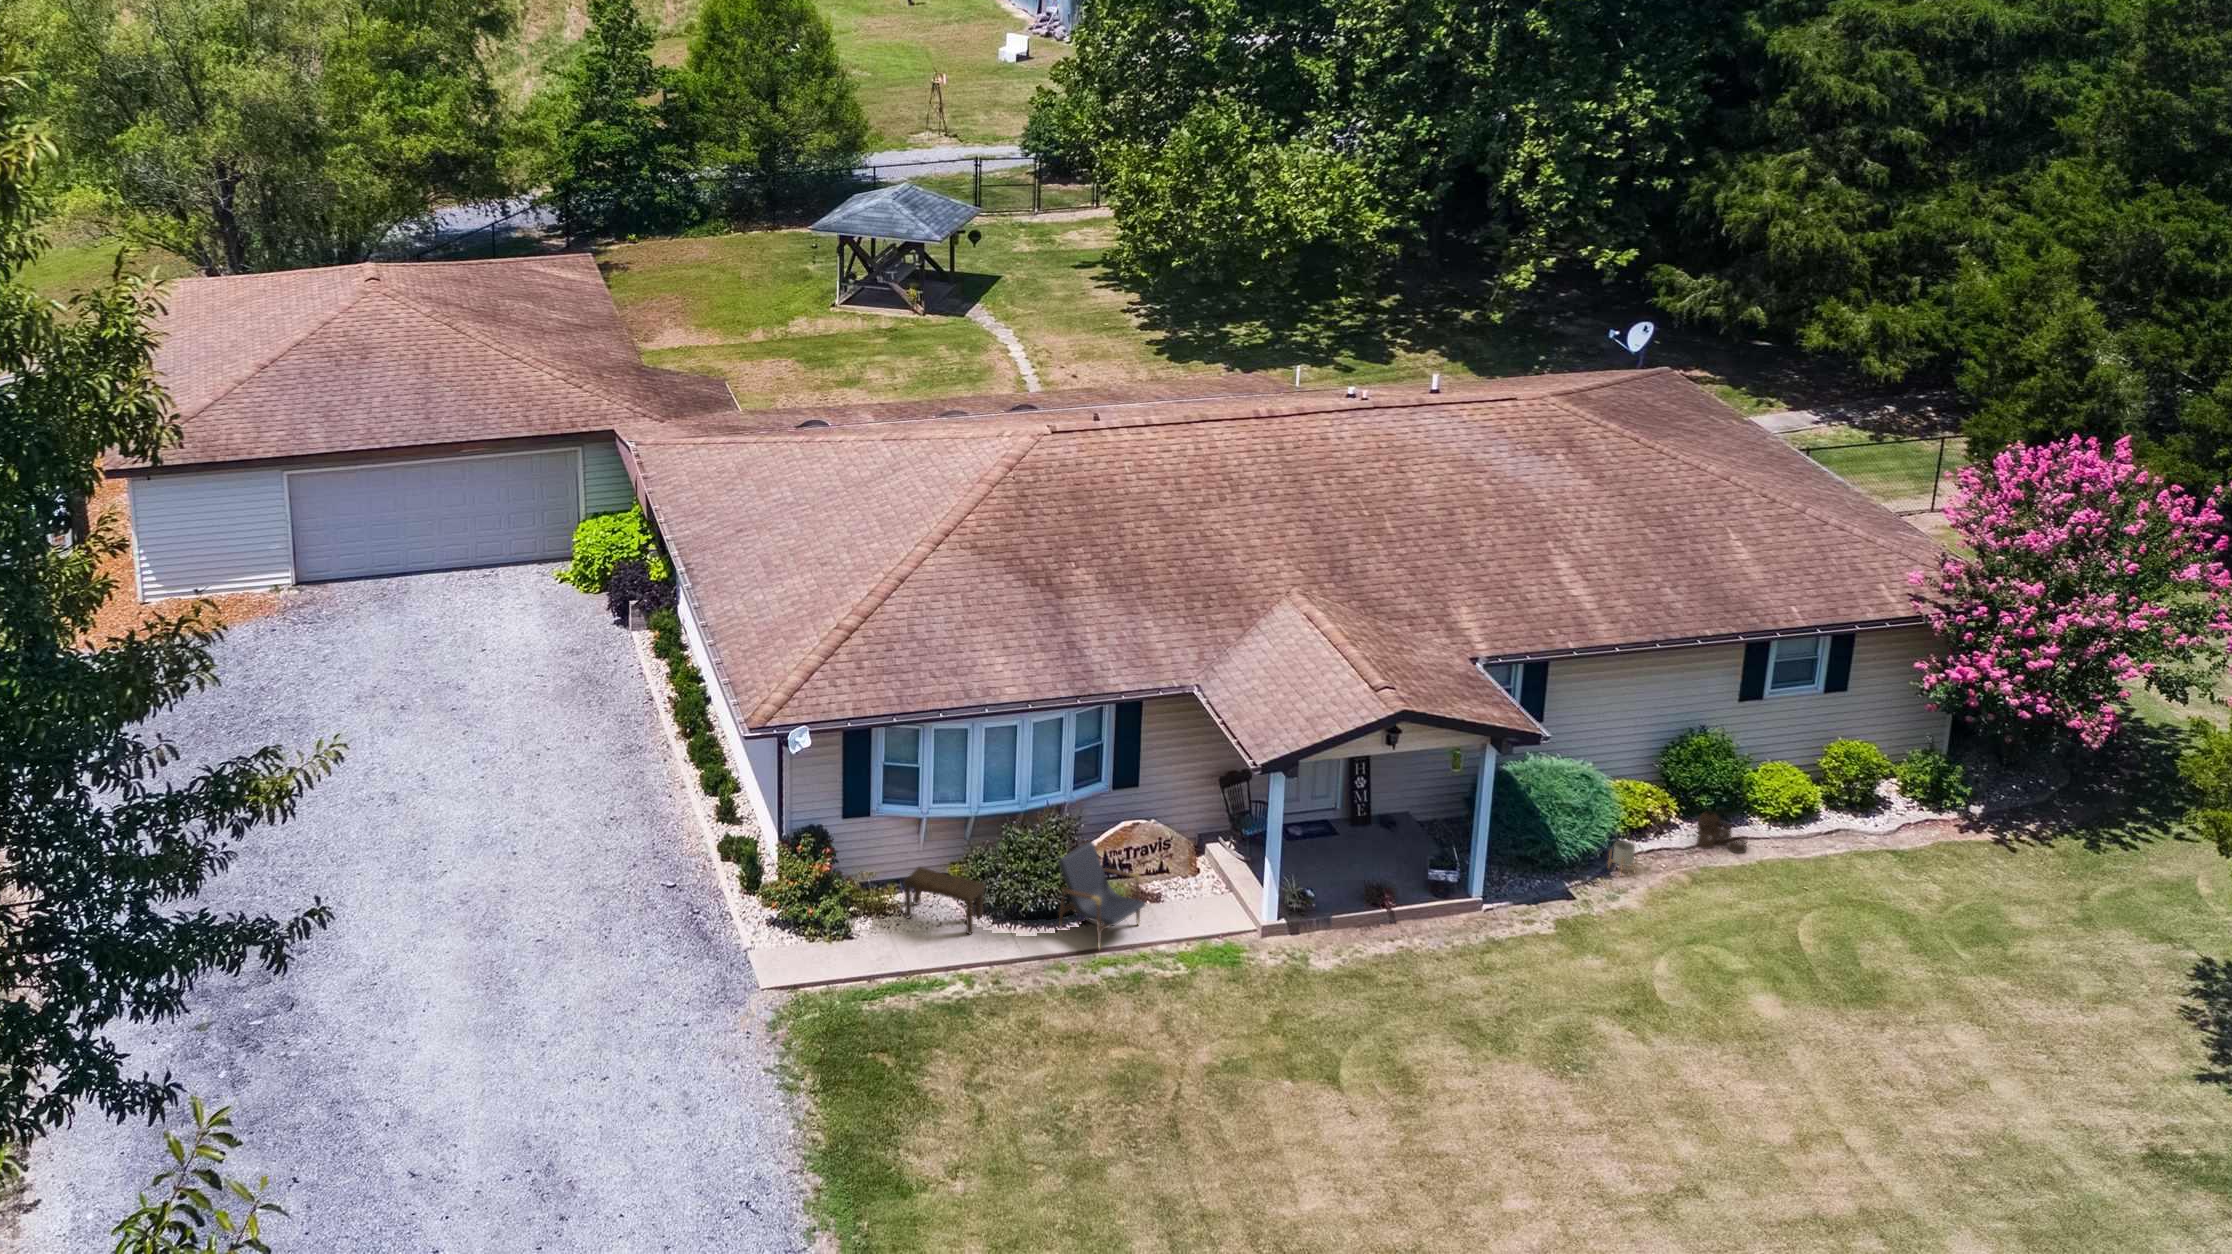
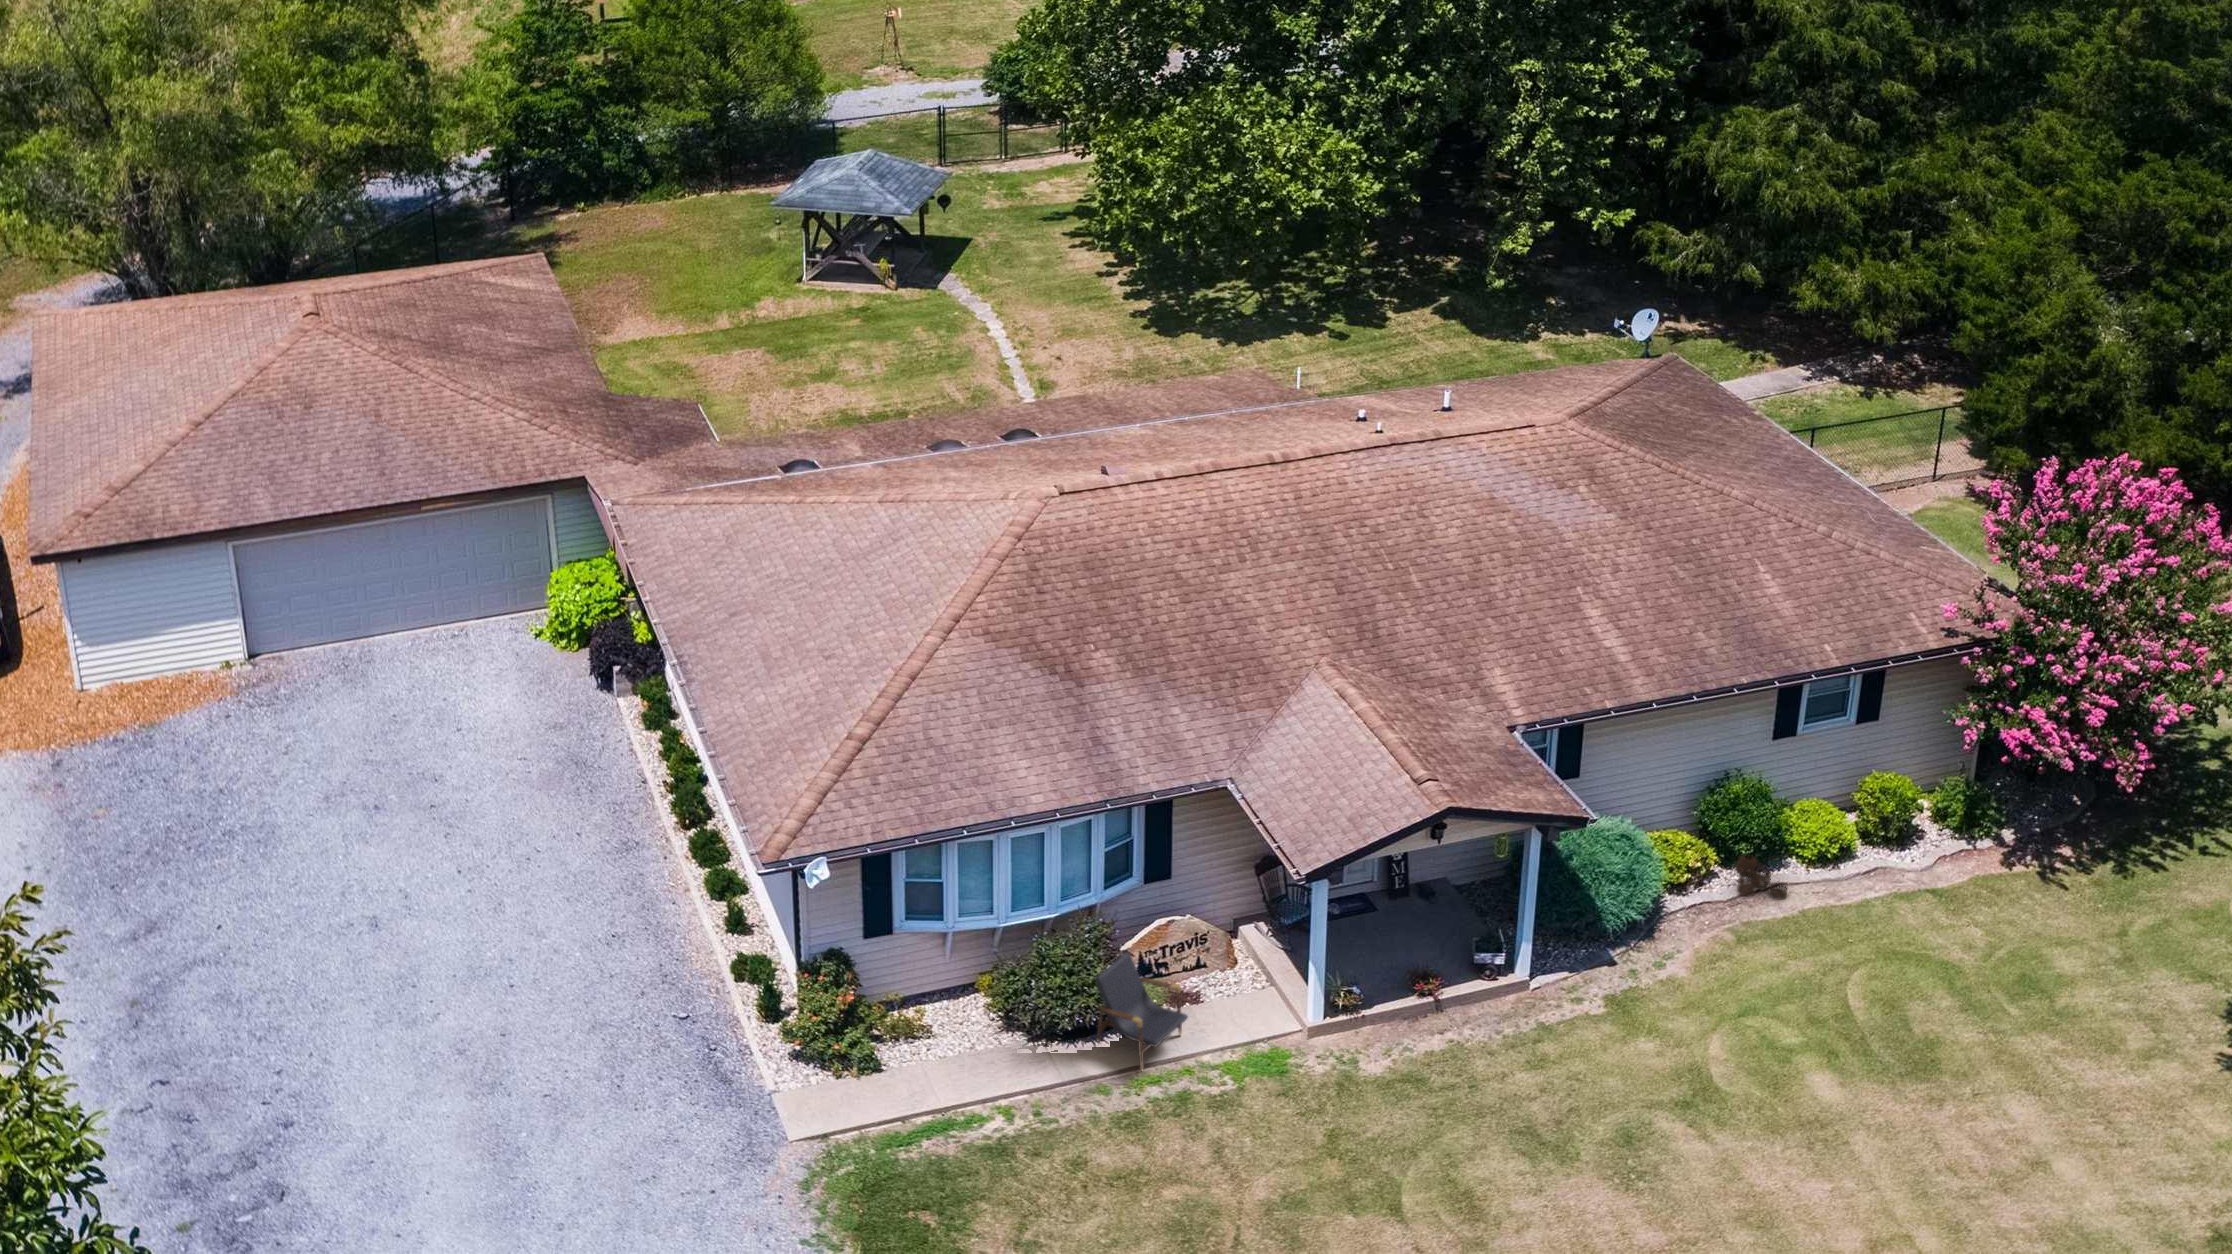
planter: present [1608,841,1638,876] -> none [1652,899,1683,938]
bench: present [904,867,986,934] -> none [931,988,1019,1062]

